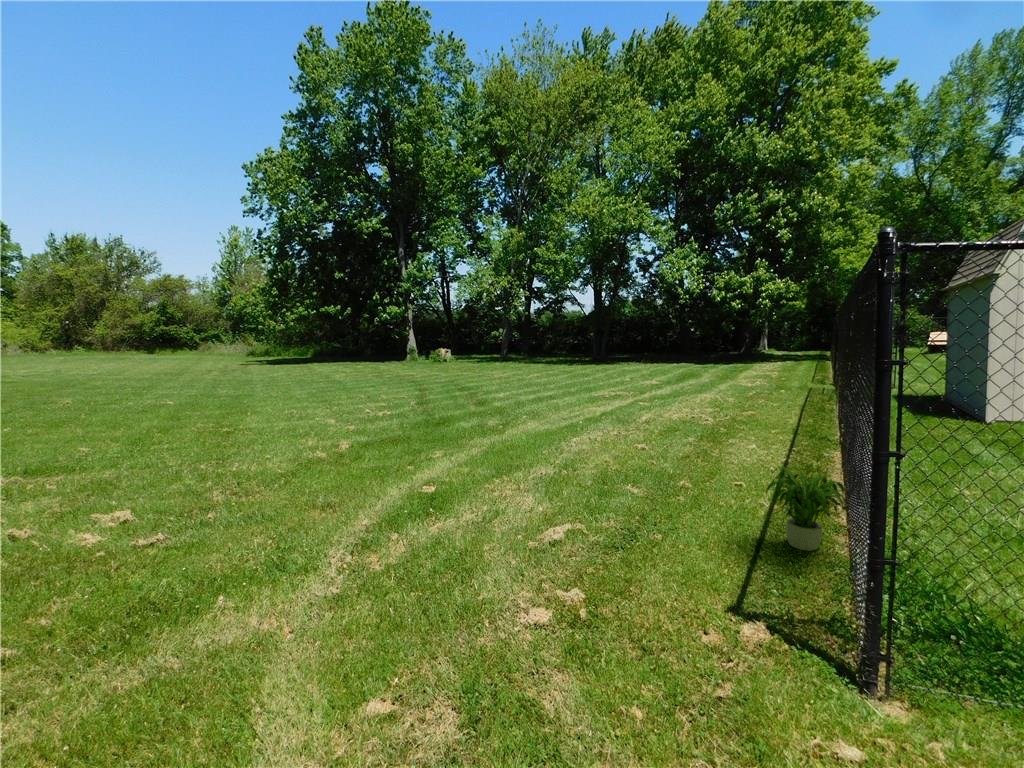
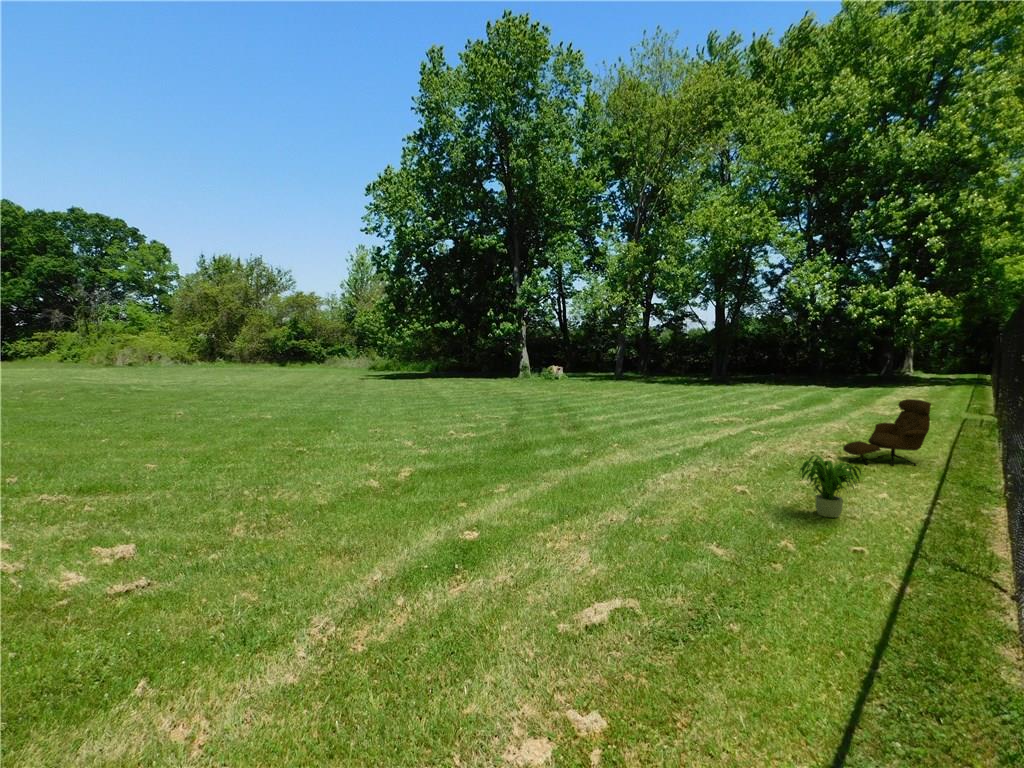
lounge chair: none [763,383,853,459] -> present [843,399,931,466]

